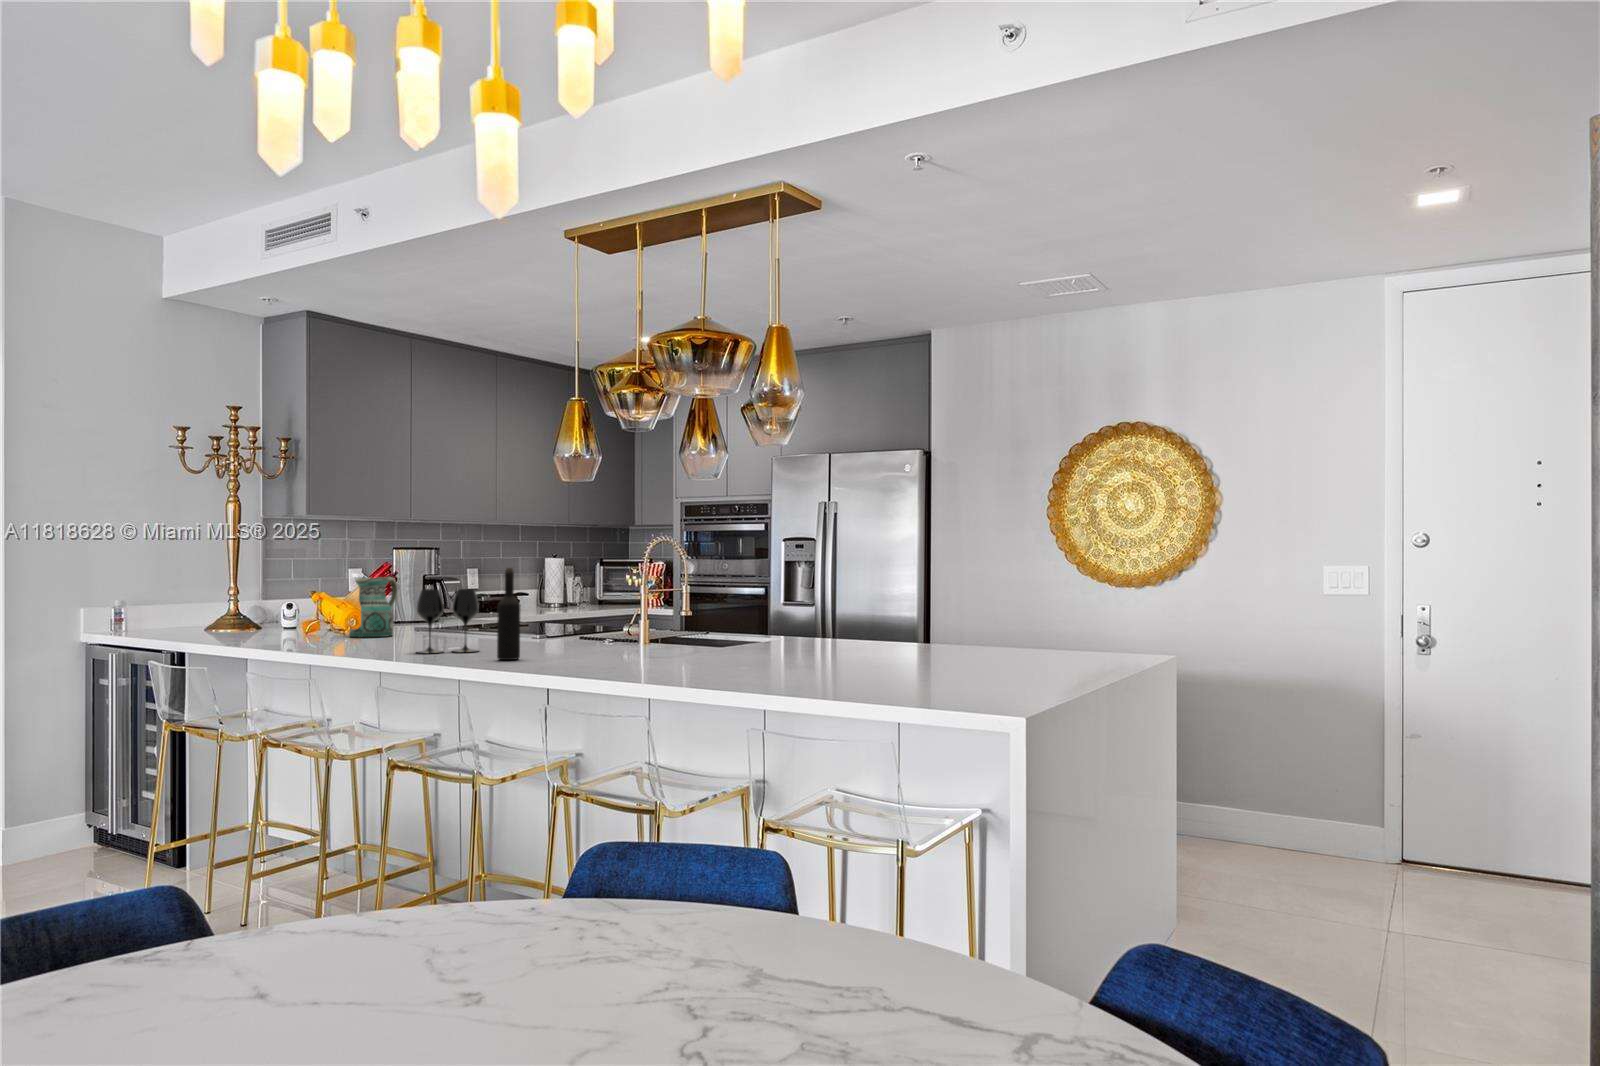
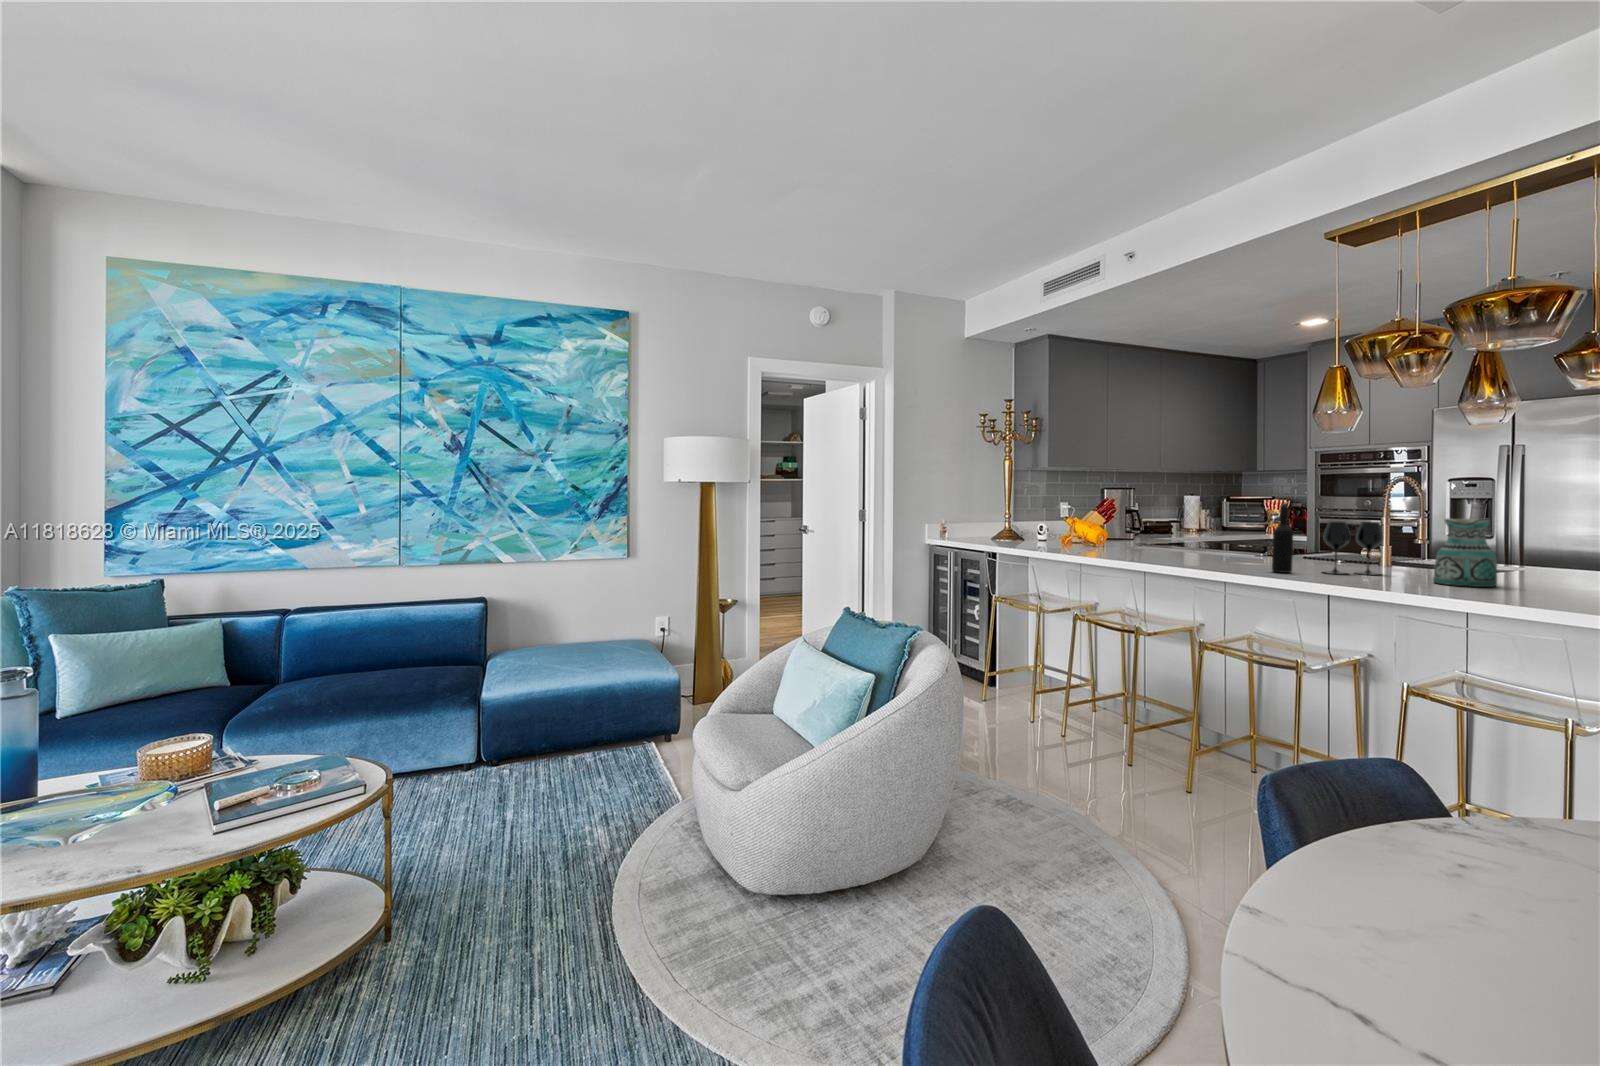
ceramic pitcher: present [349,577,397,637] -> present [1433,517,1497,587]
wine glass: present [417,589,479,653] -> present [1324,522,1383,575]

